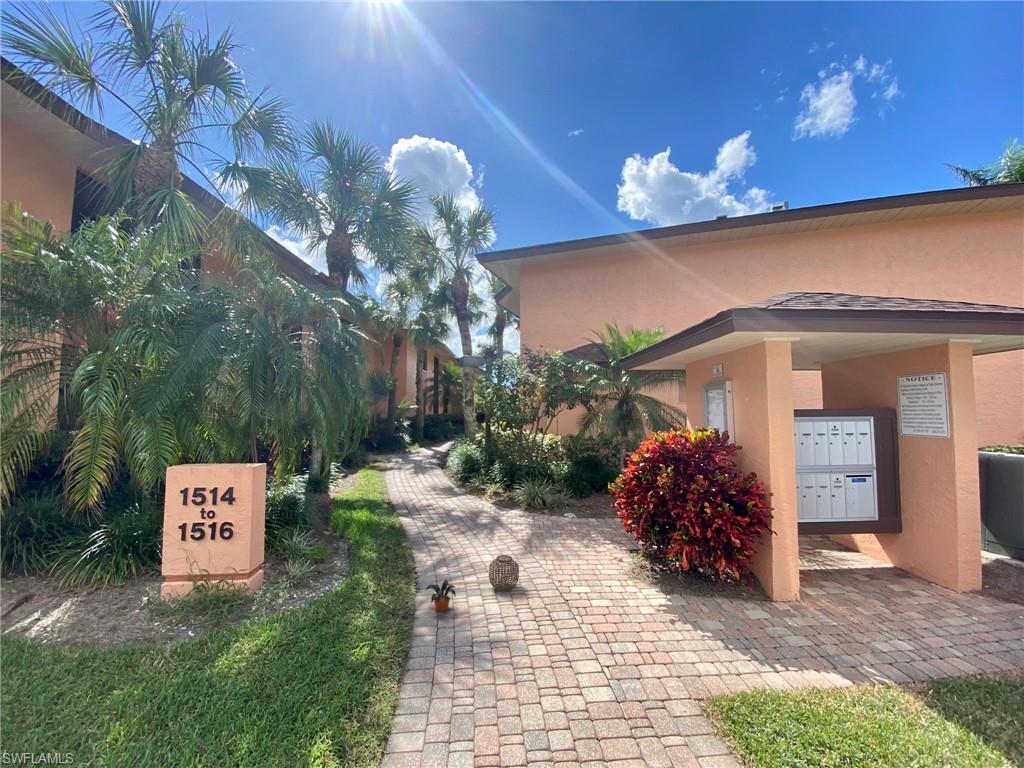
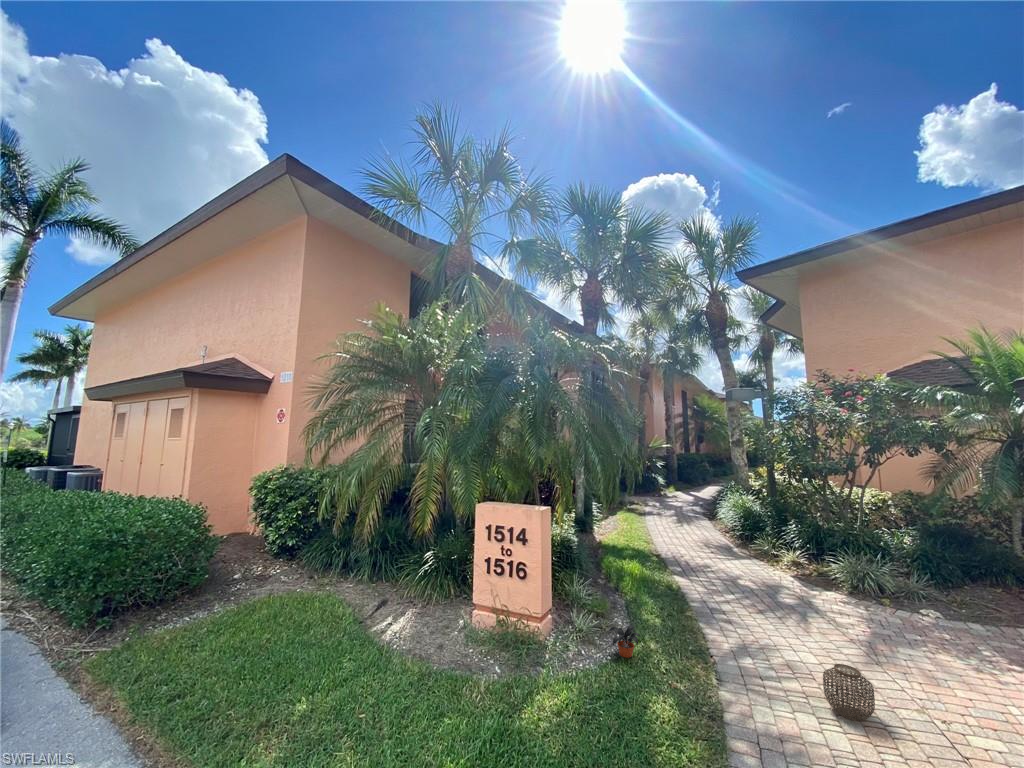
potted plant: present [425,580,456,611] -> present [609,625,640,658]

